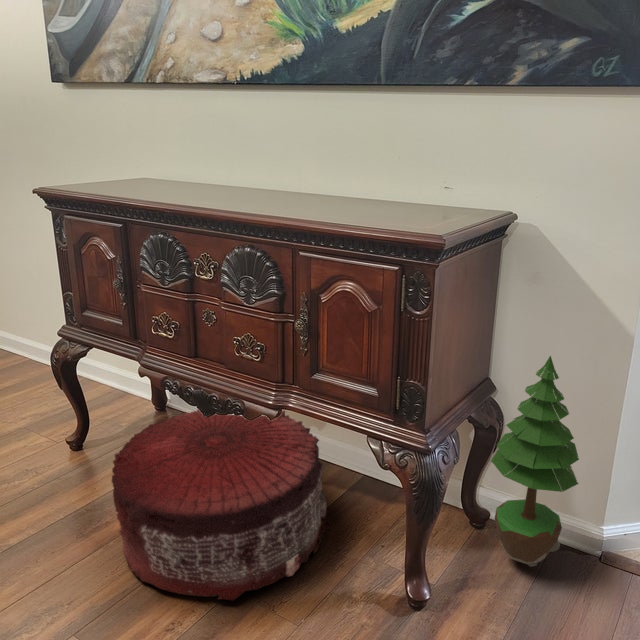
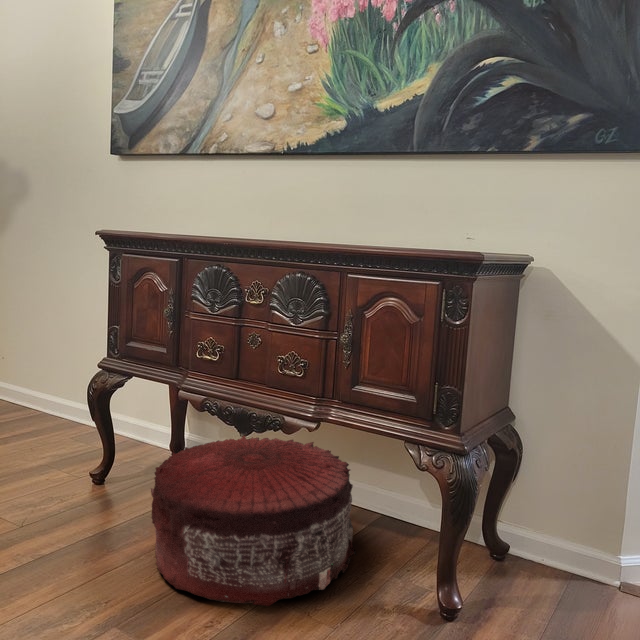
potted tree: present [491,356,579,567] -> none [513,378,598,590]

